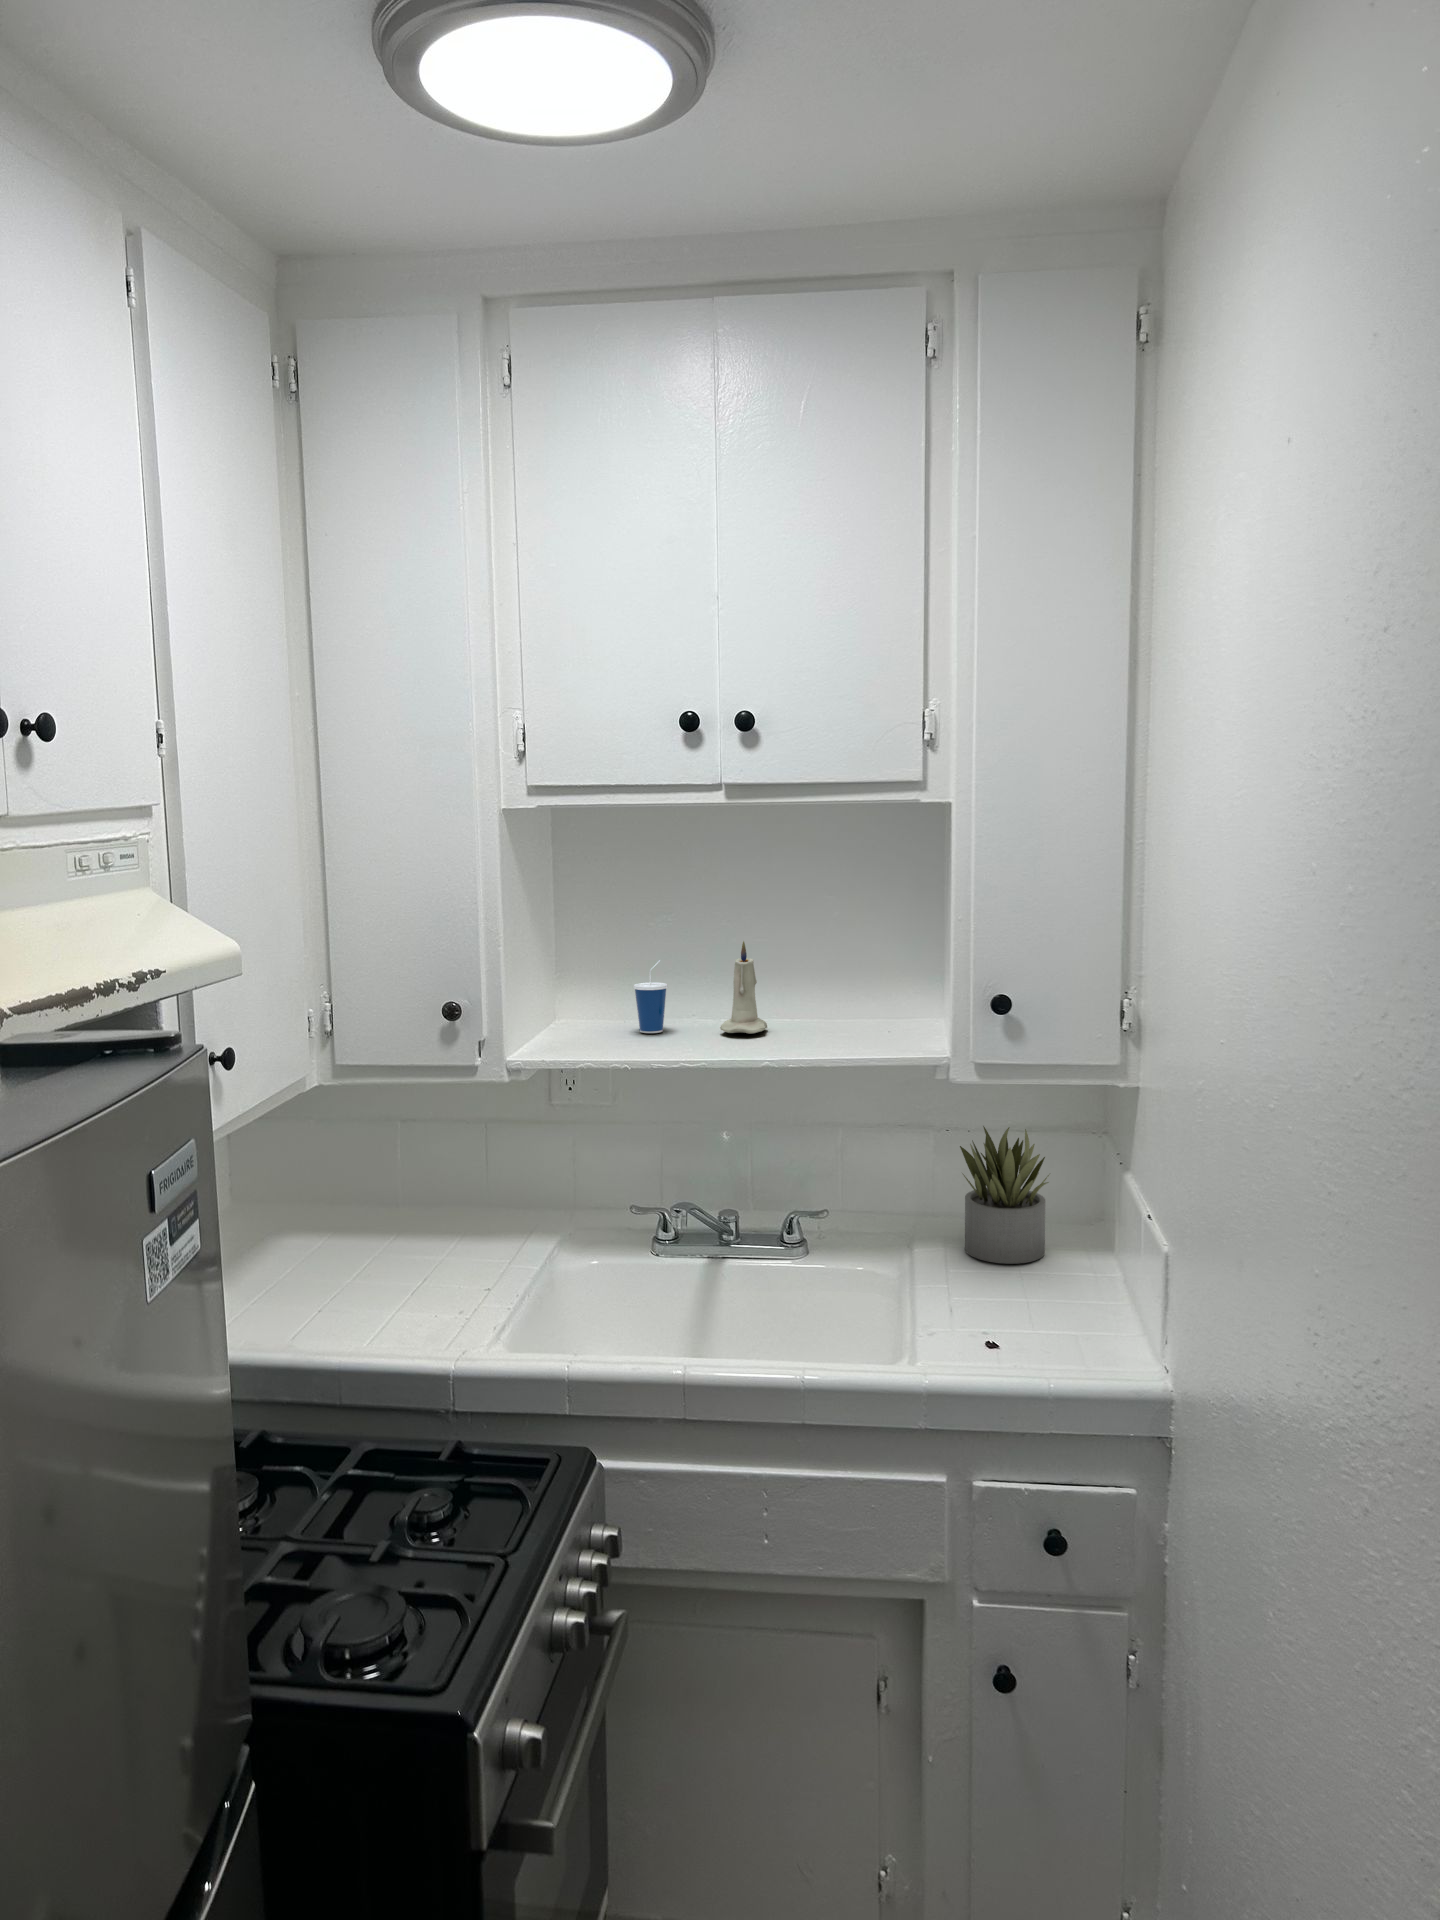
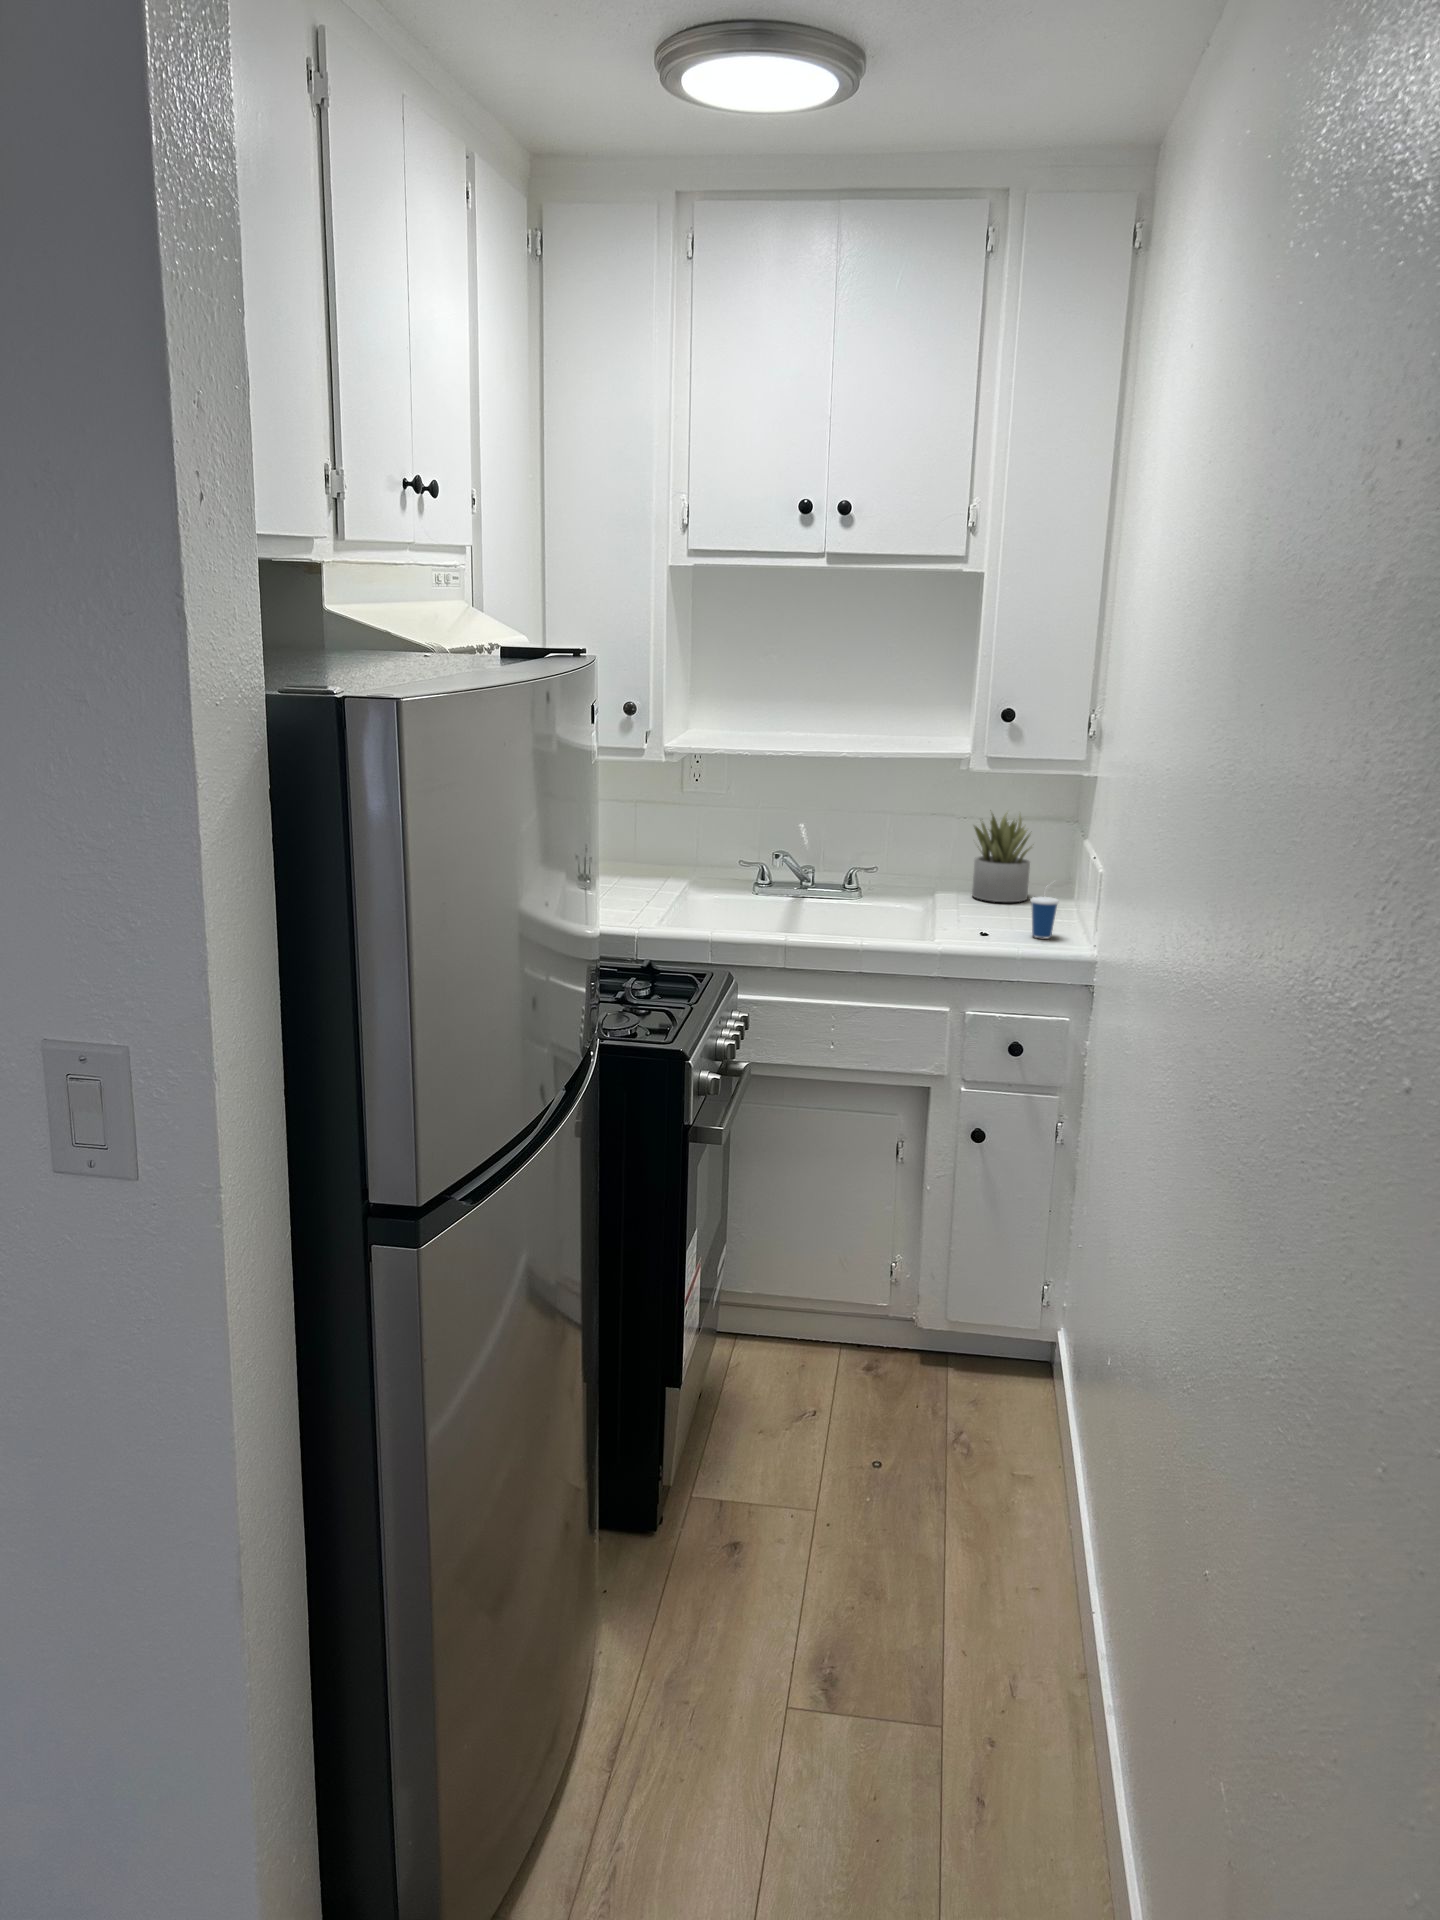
candle: present [720,941,767,1034] -> none [809,673,842,739]
cup: present [633,960,668,1033] -> present [1031,886,1059,938]

